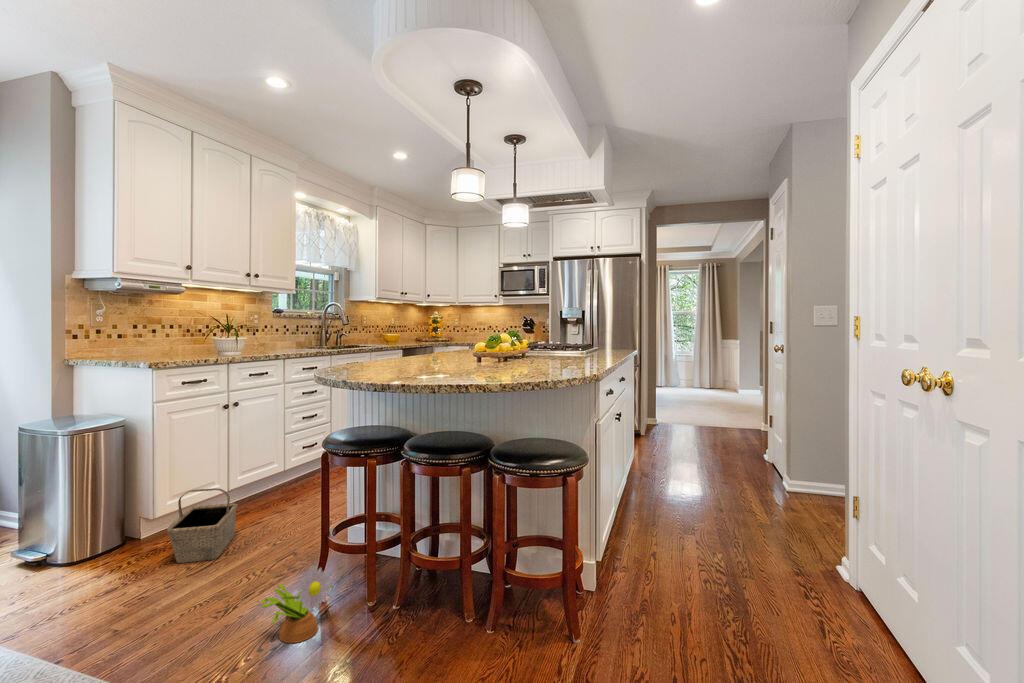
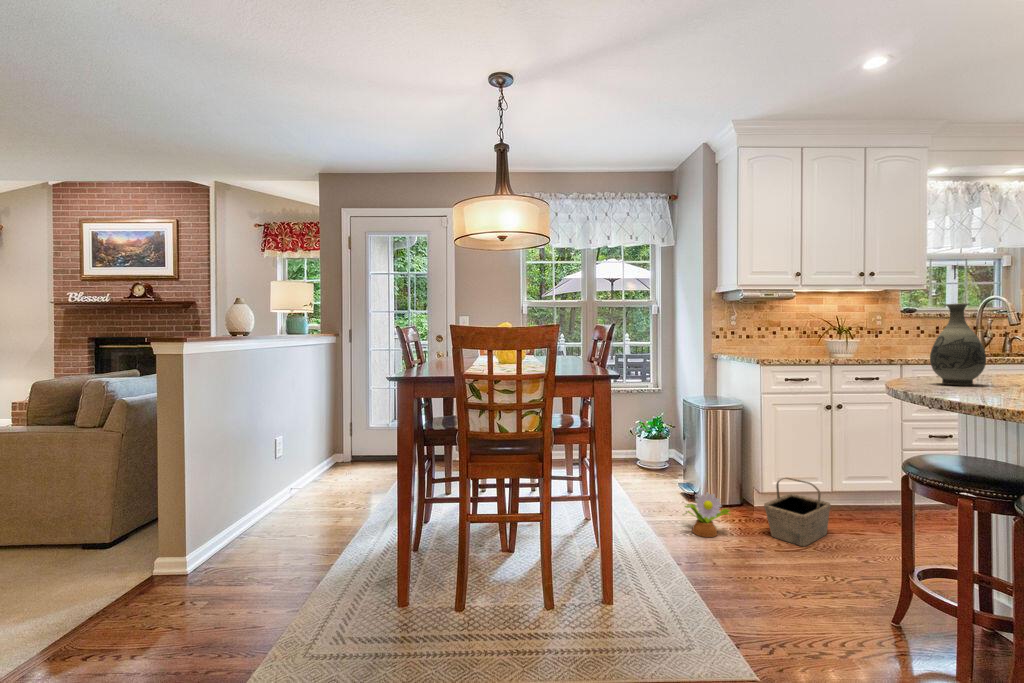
vase: none [337,304,374,371] -> present [930,303,986,385]
decorative plant: present [260,568,332,643] -> present [685,492,730,537]

